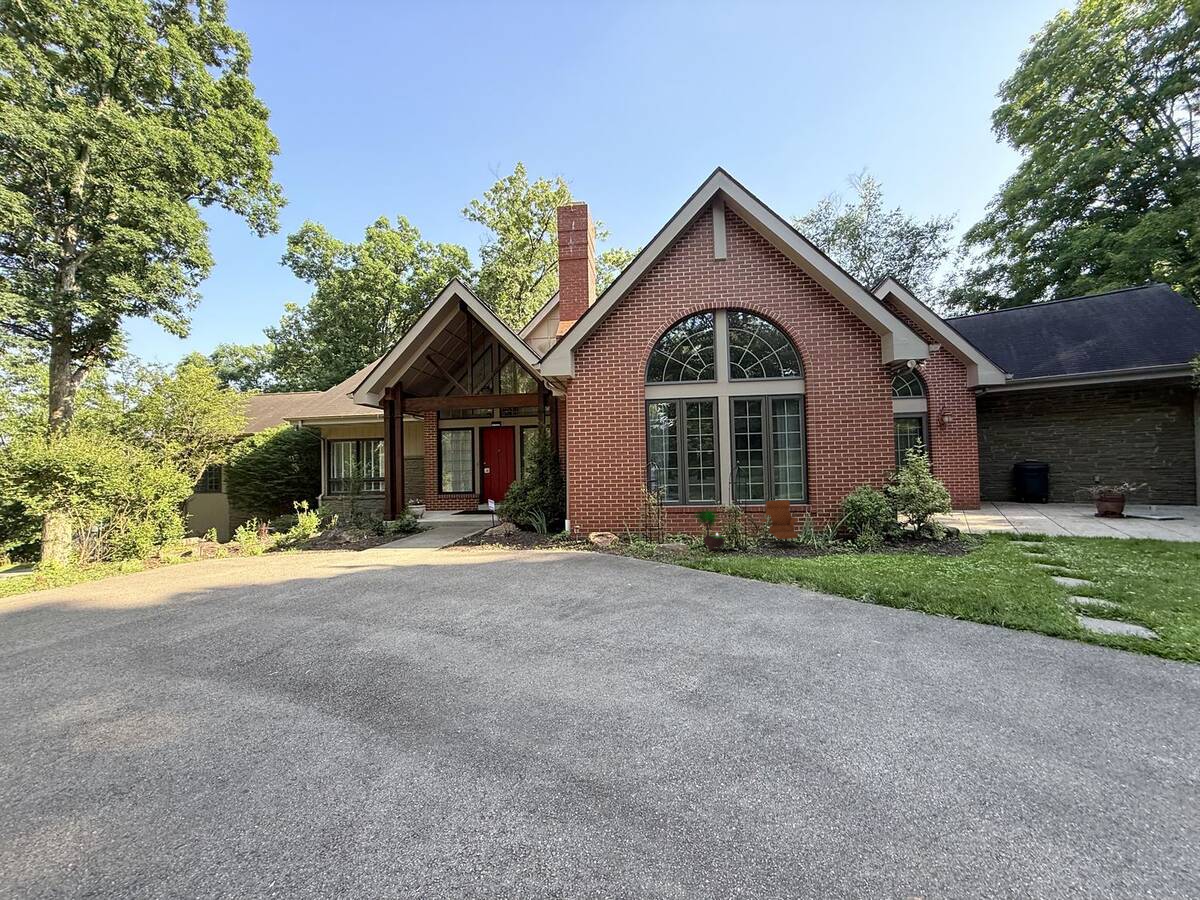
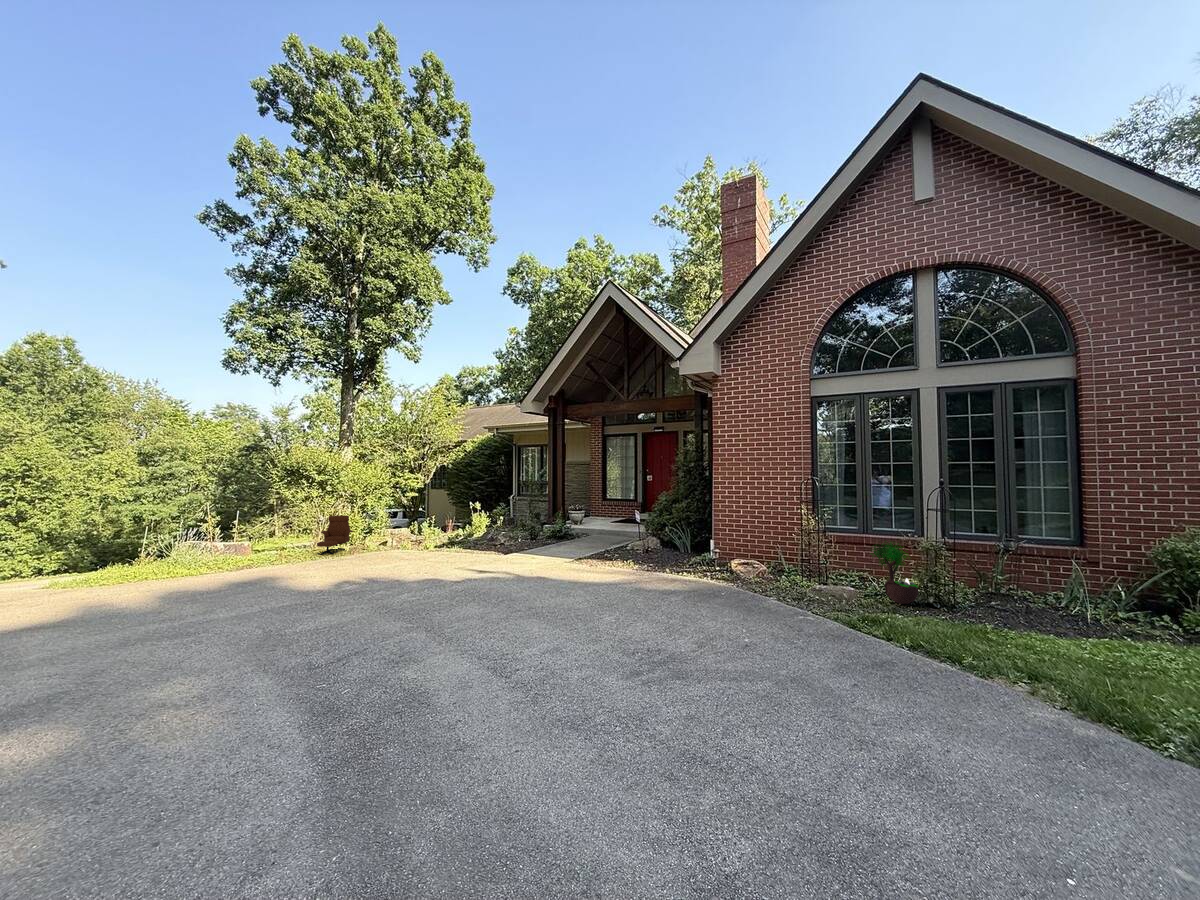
lounge chair: present [761,500,798,549] -> present [317,515,353,555]

